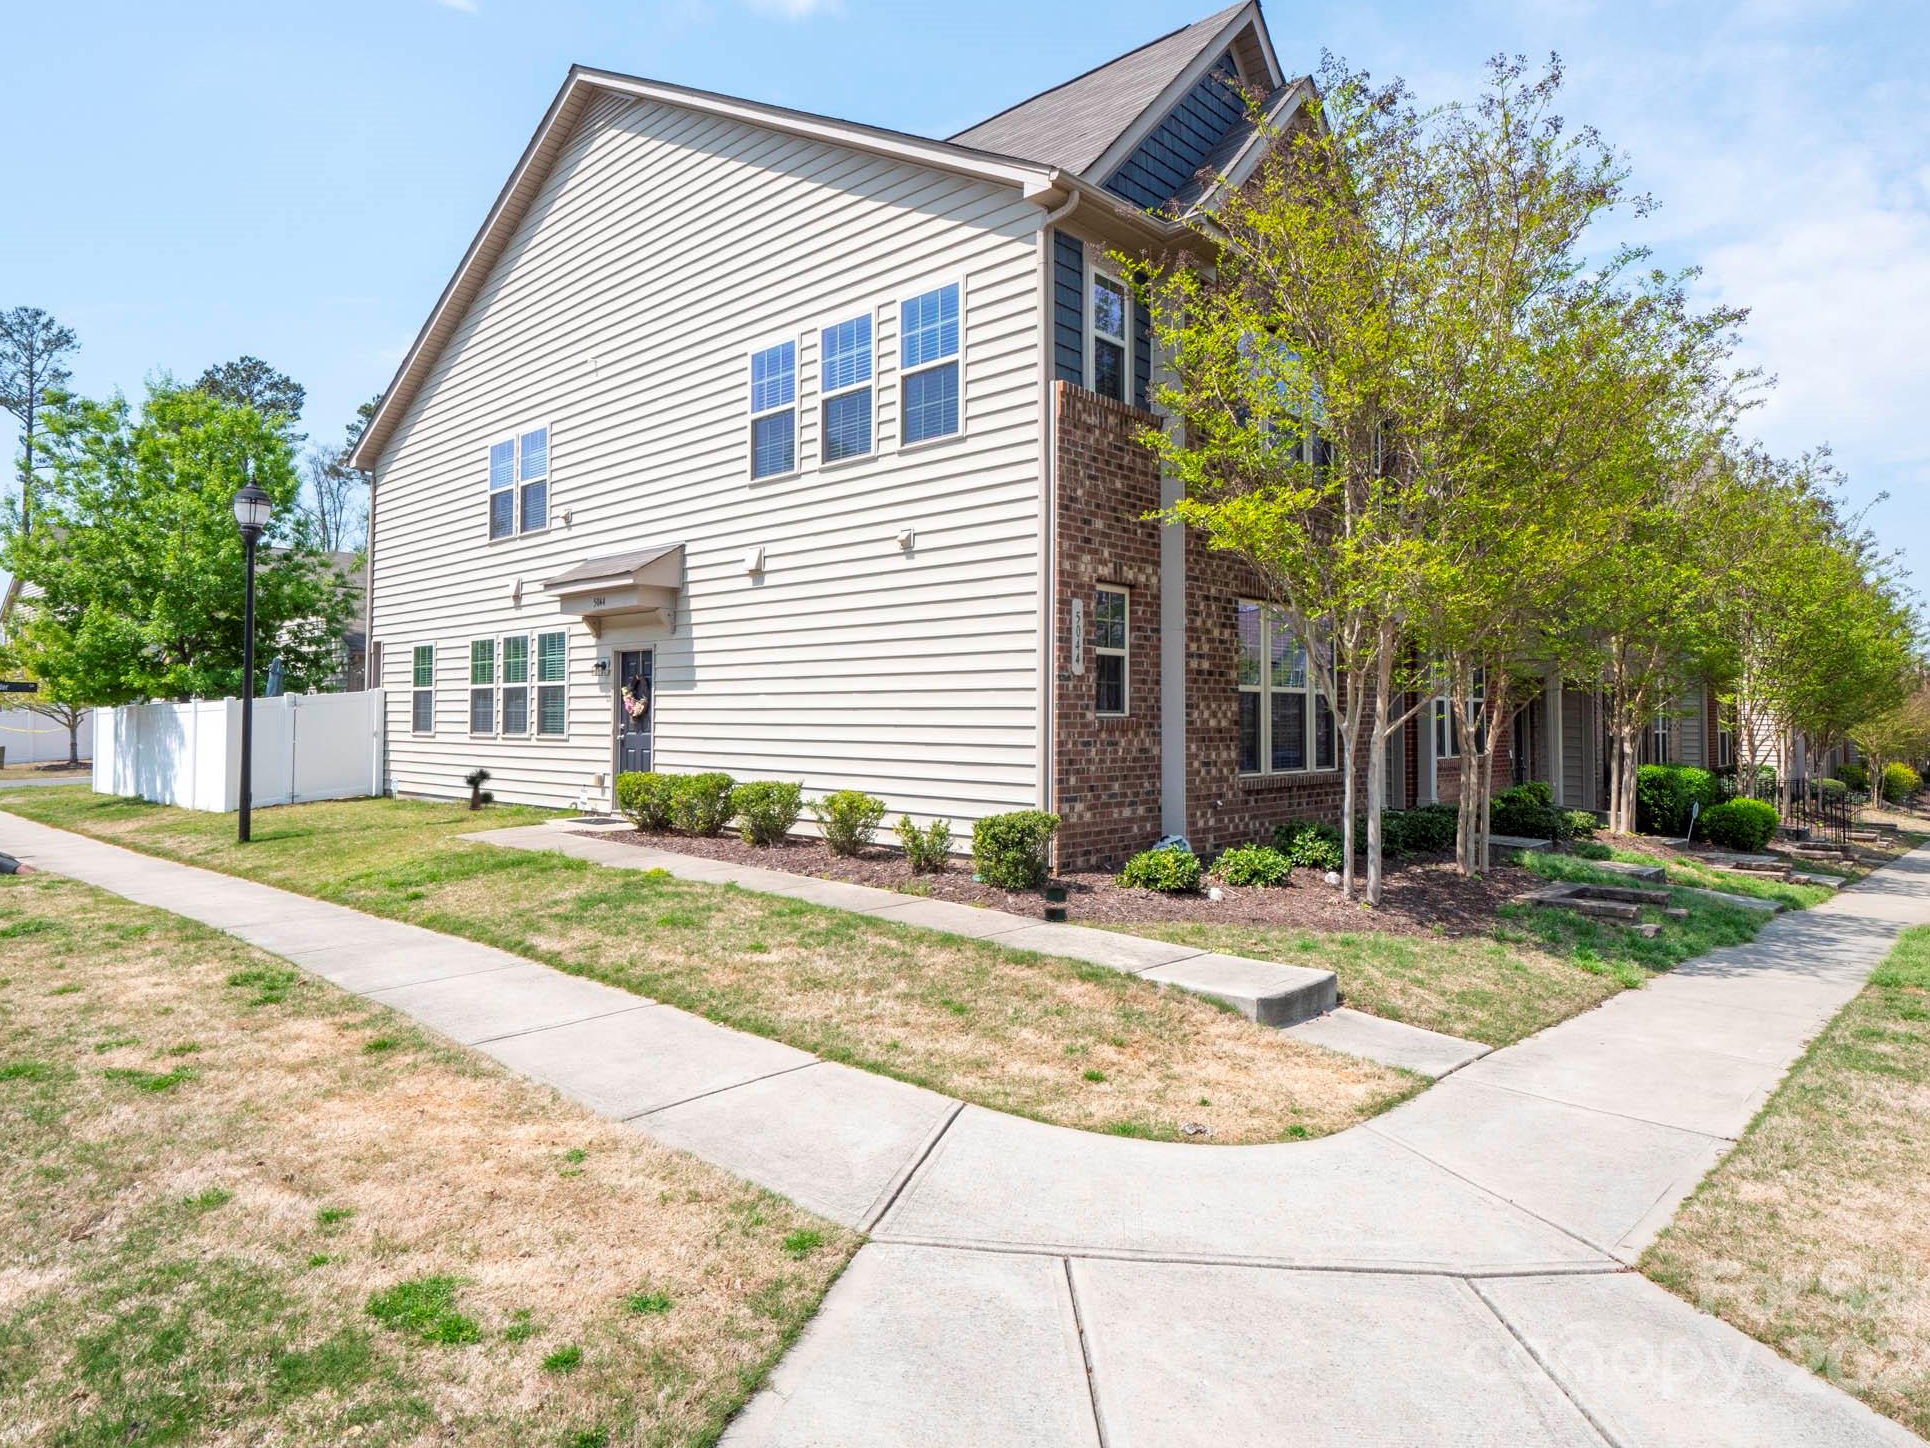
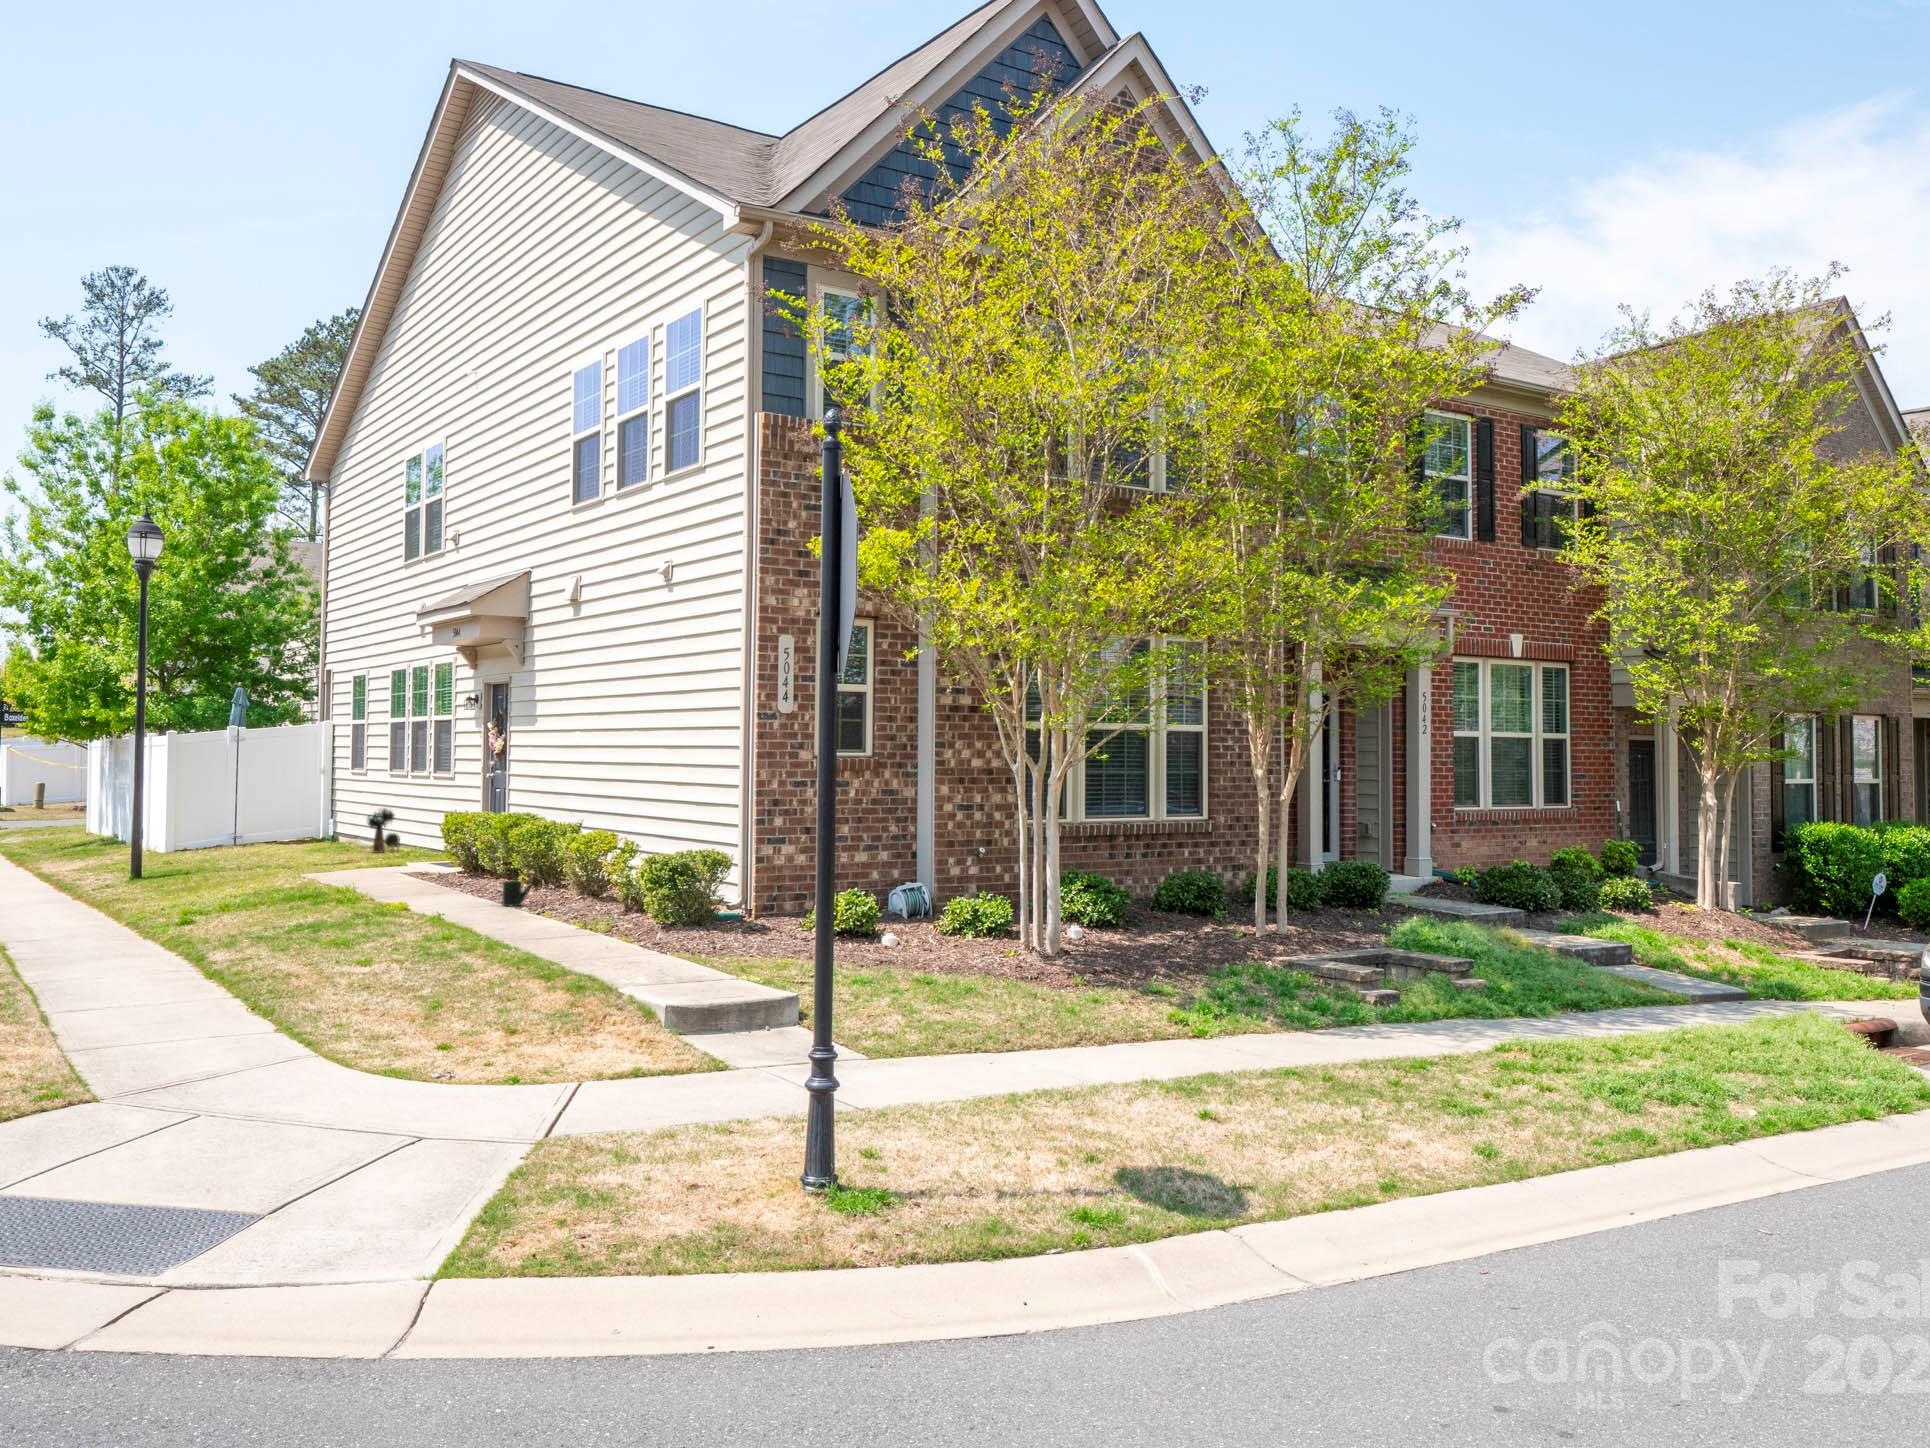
watering can: present [1033,881,1071,922] -> present [503,878,538,906]

